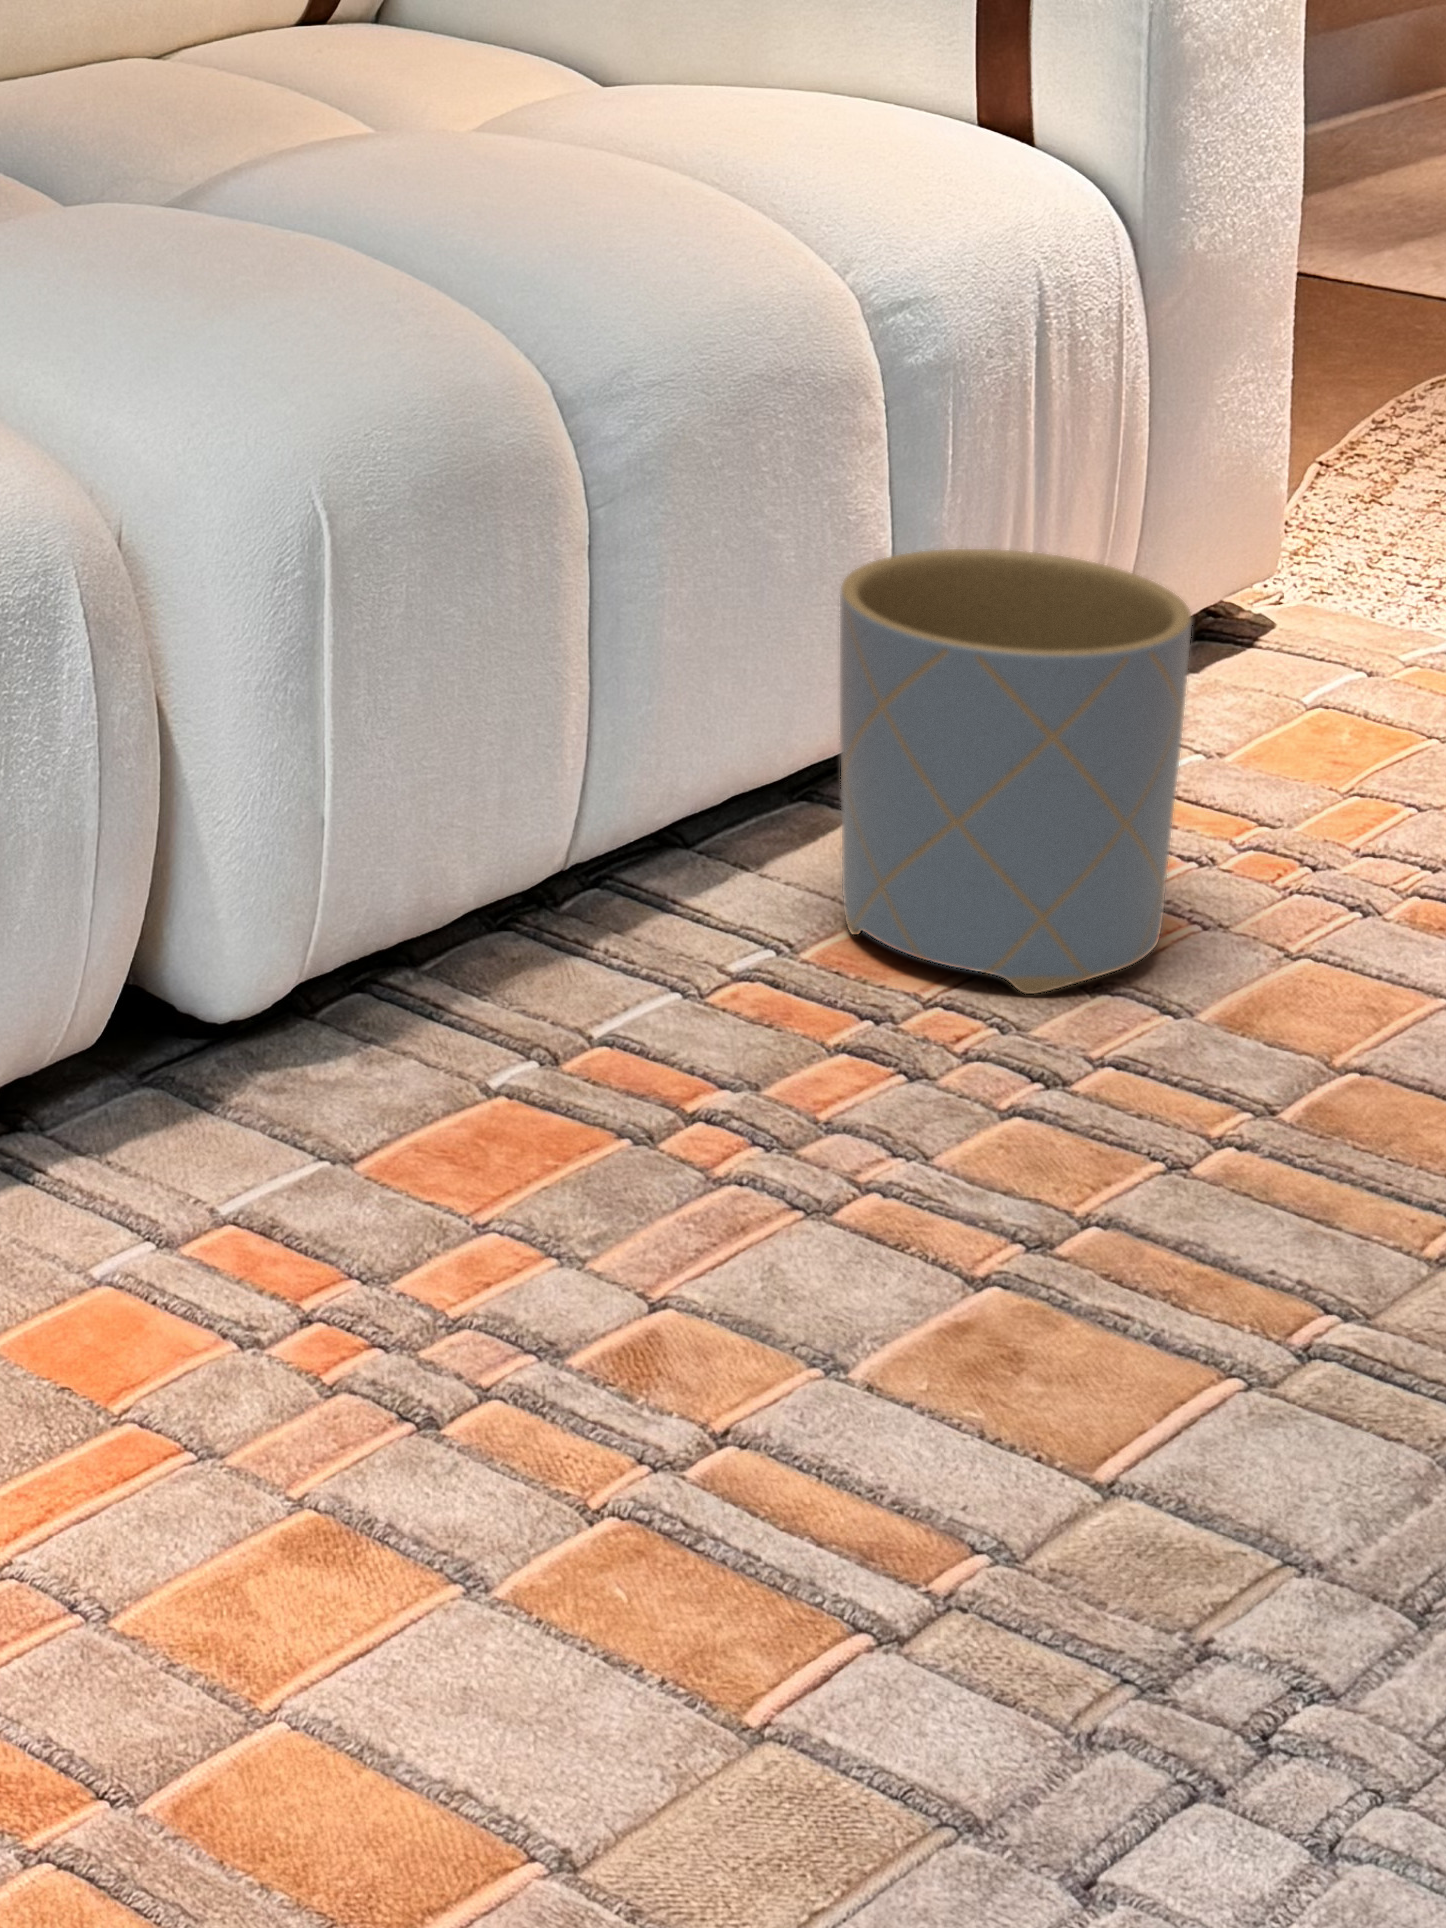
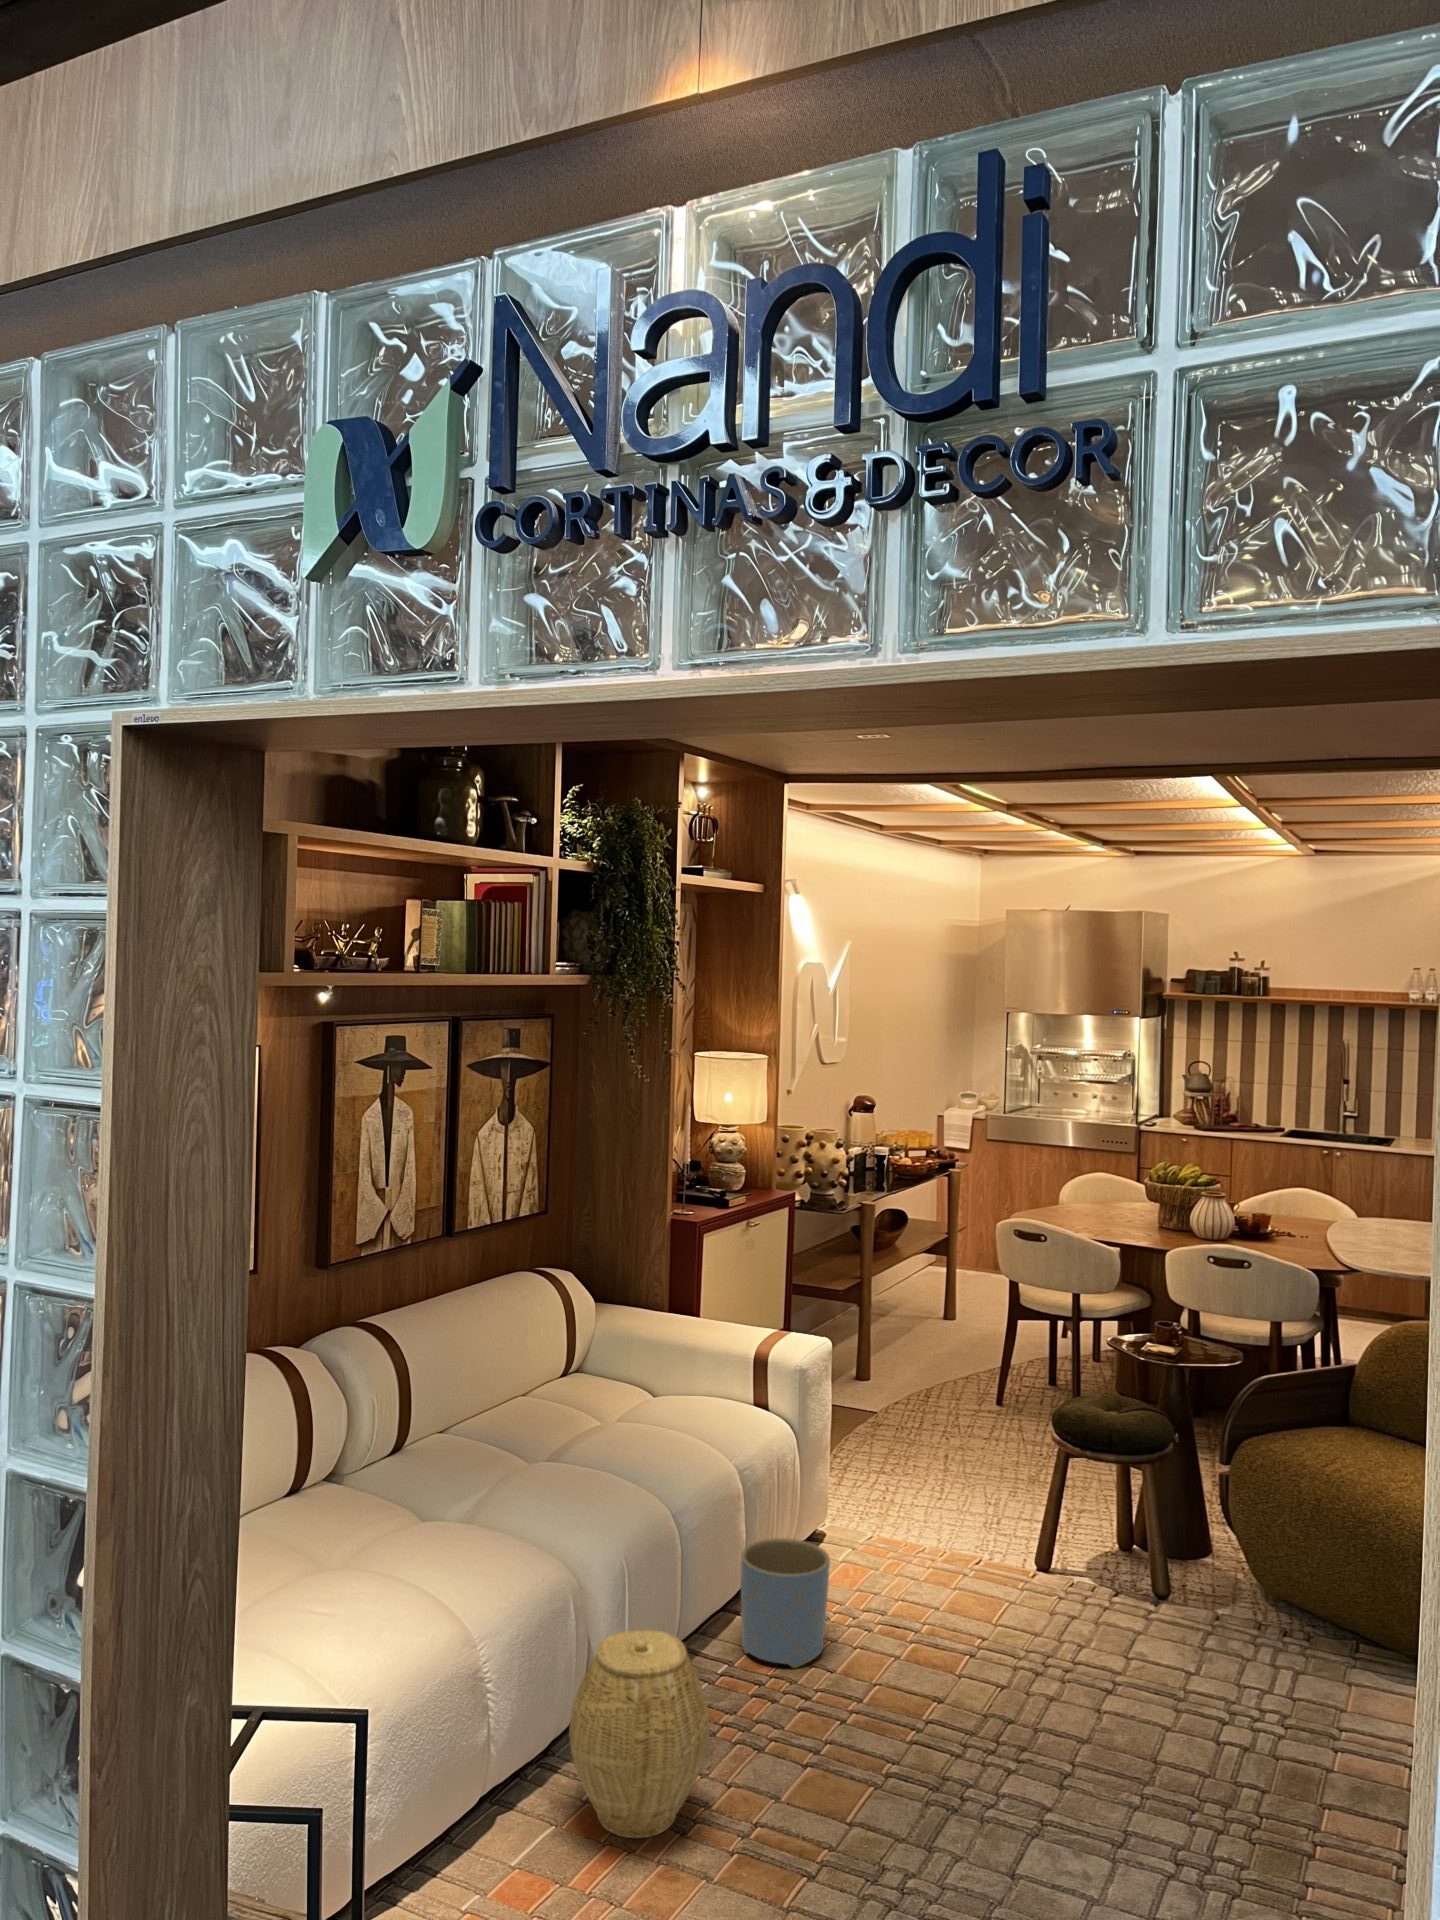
woven basket: none [21,699,554,1415] -> present [569,1630,709,1838]

